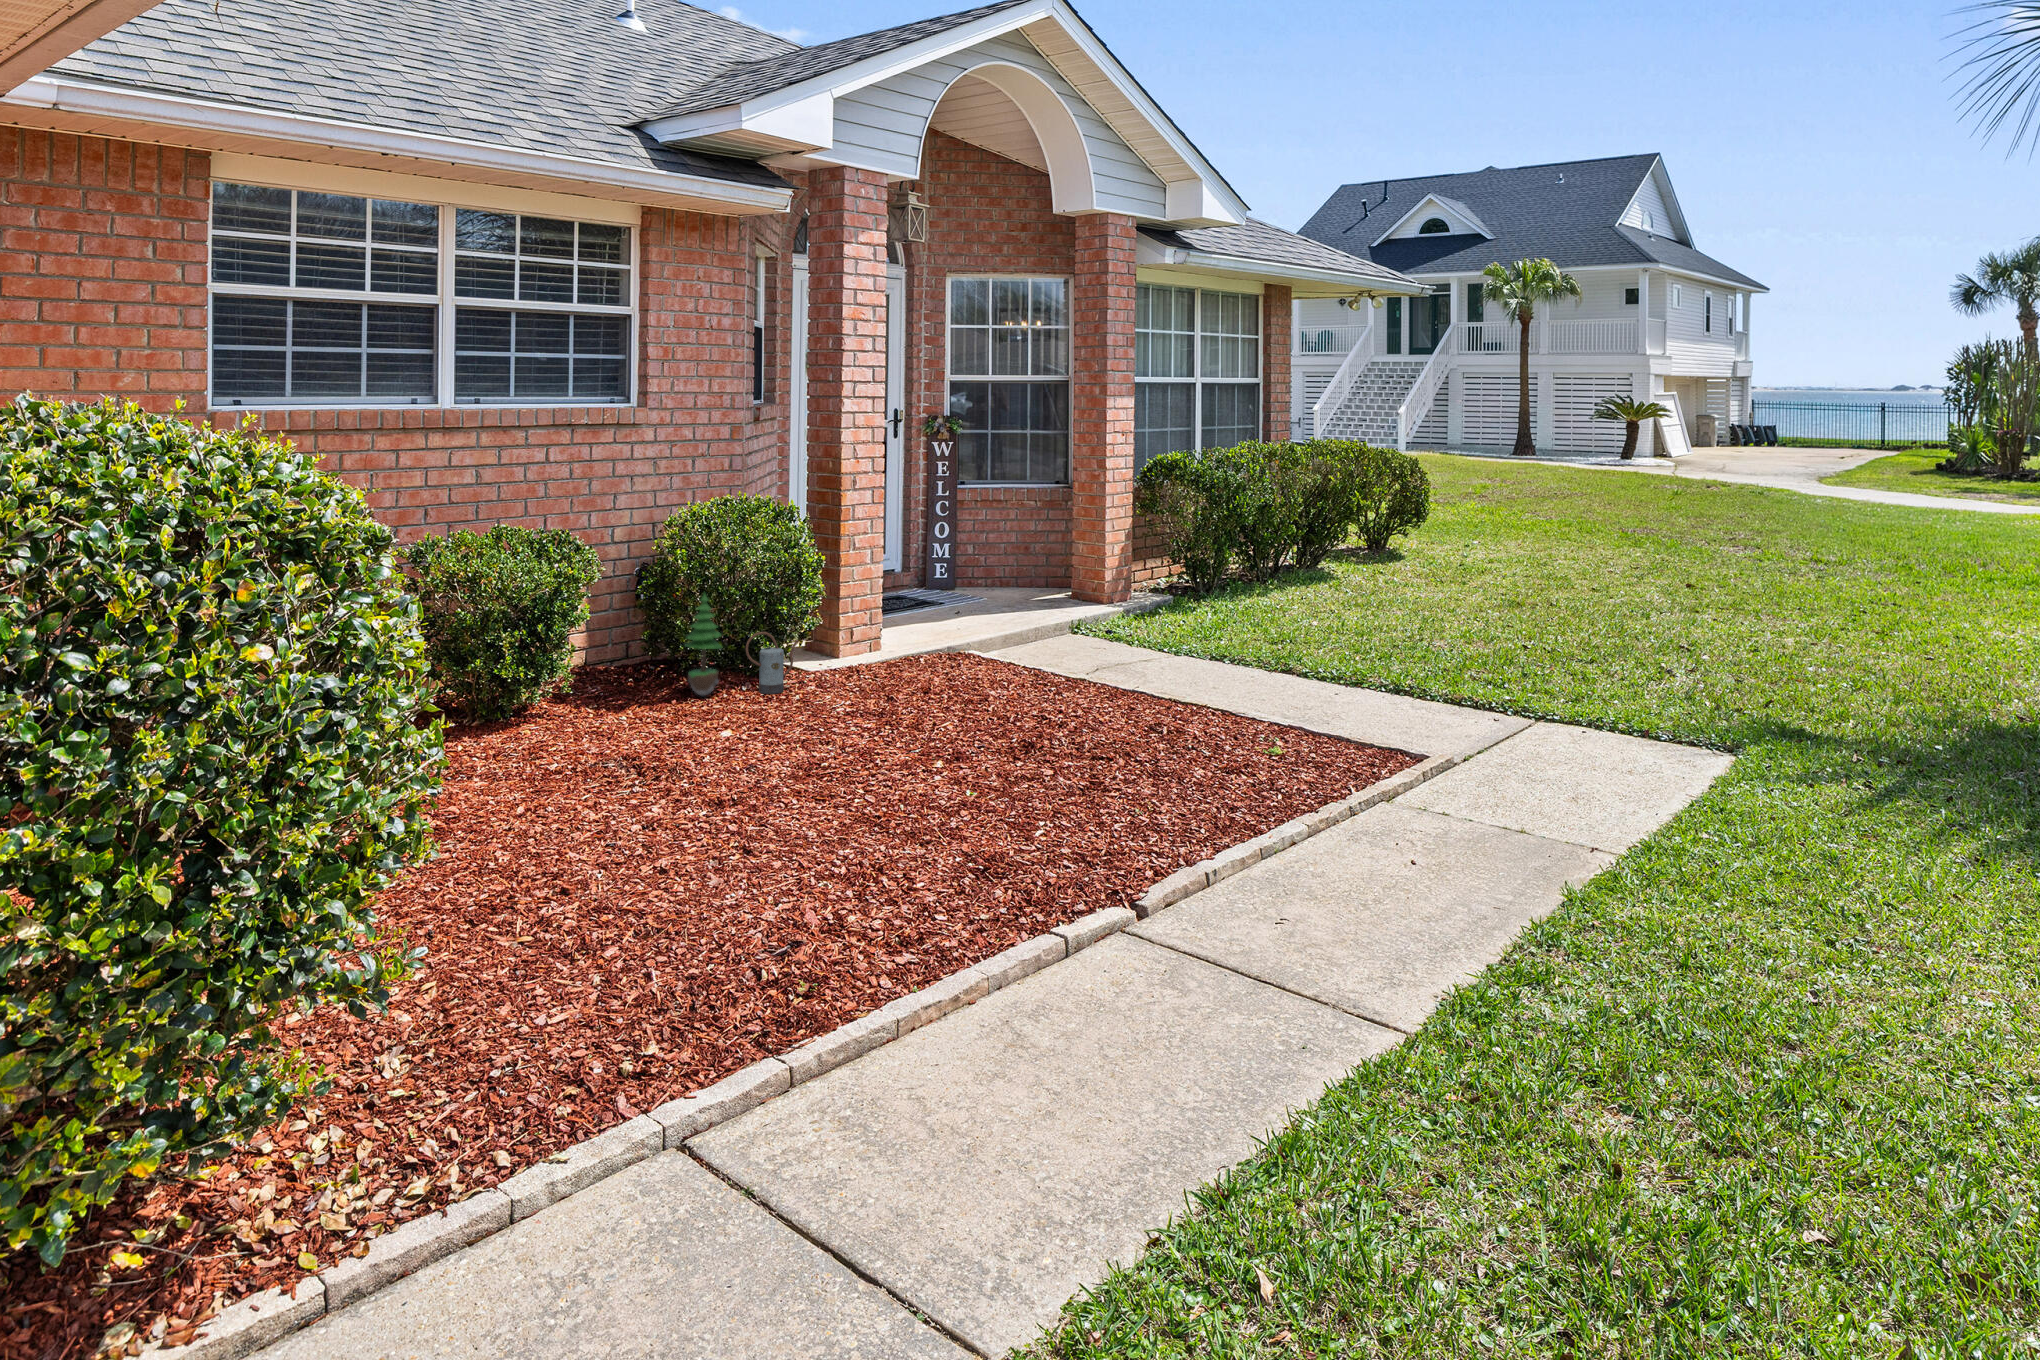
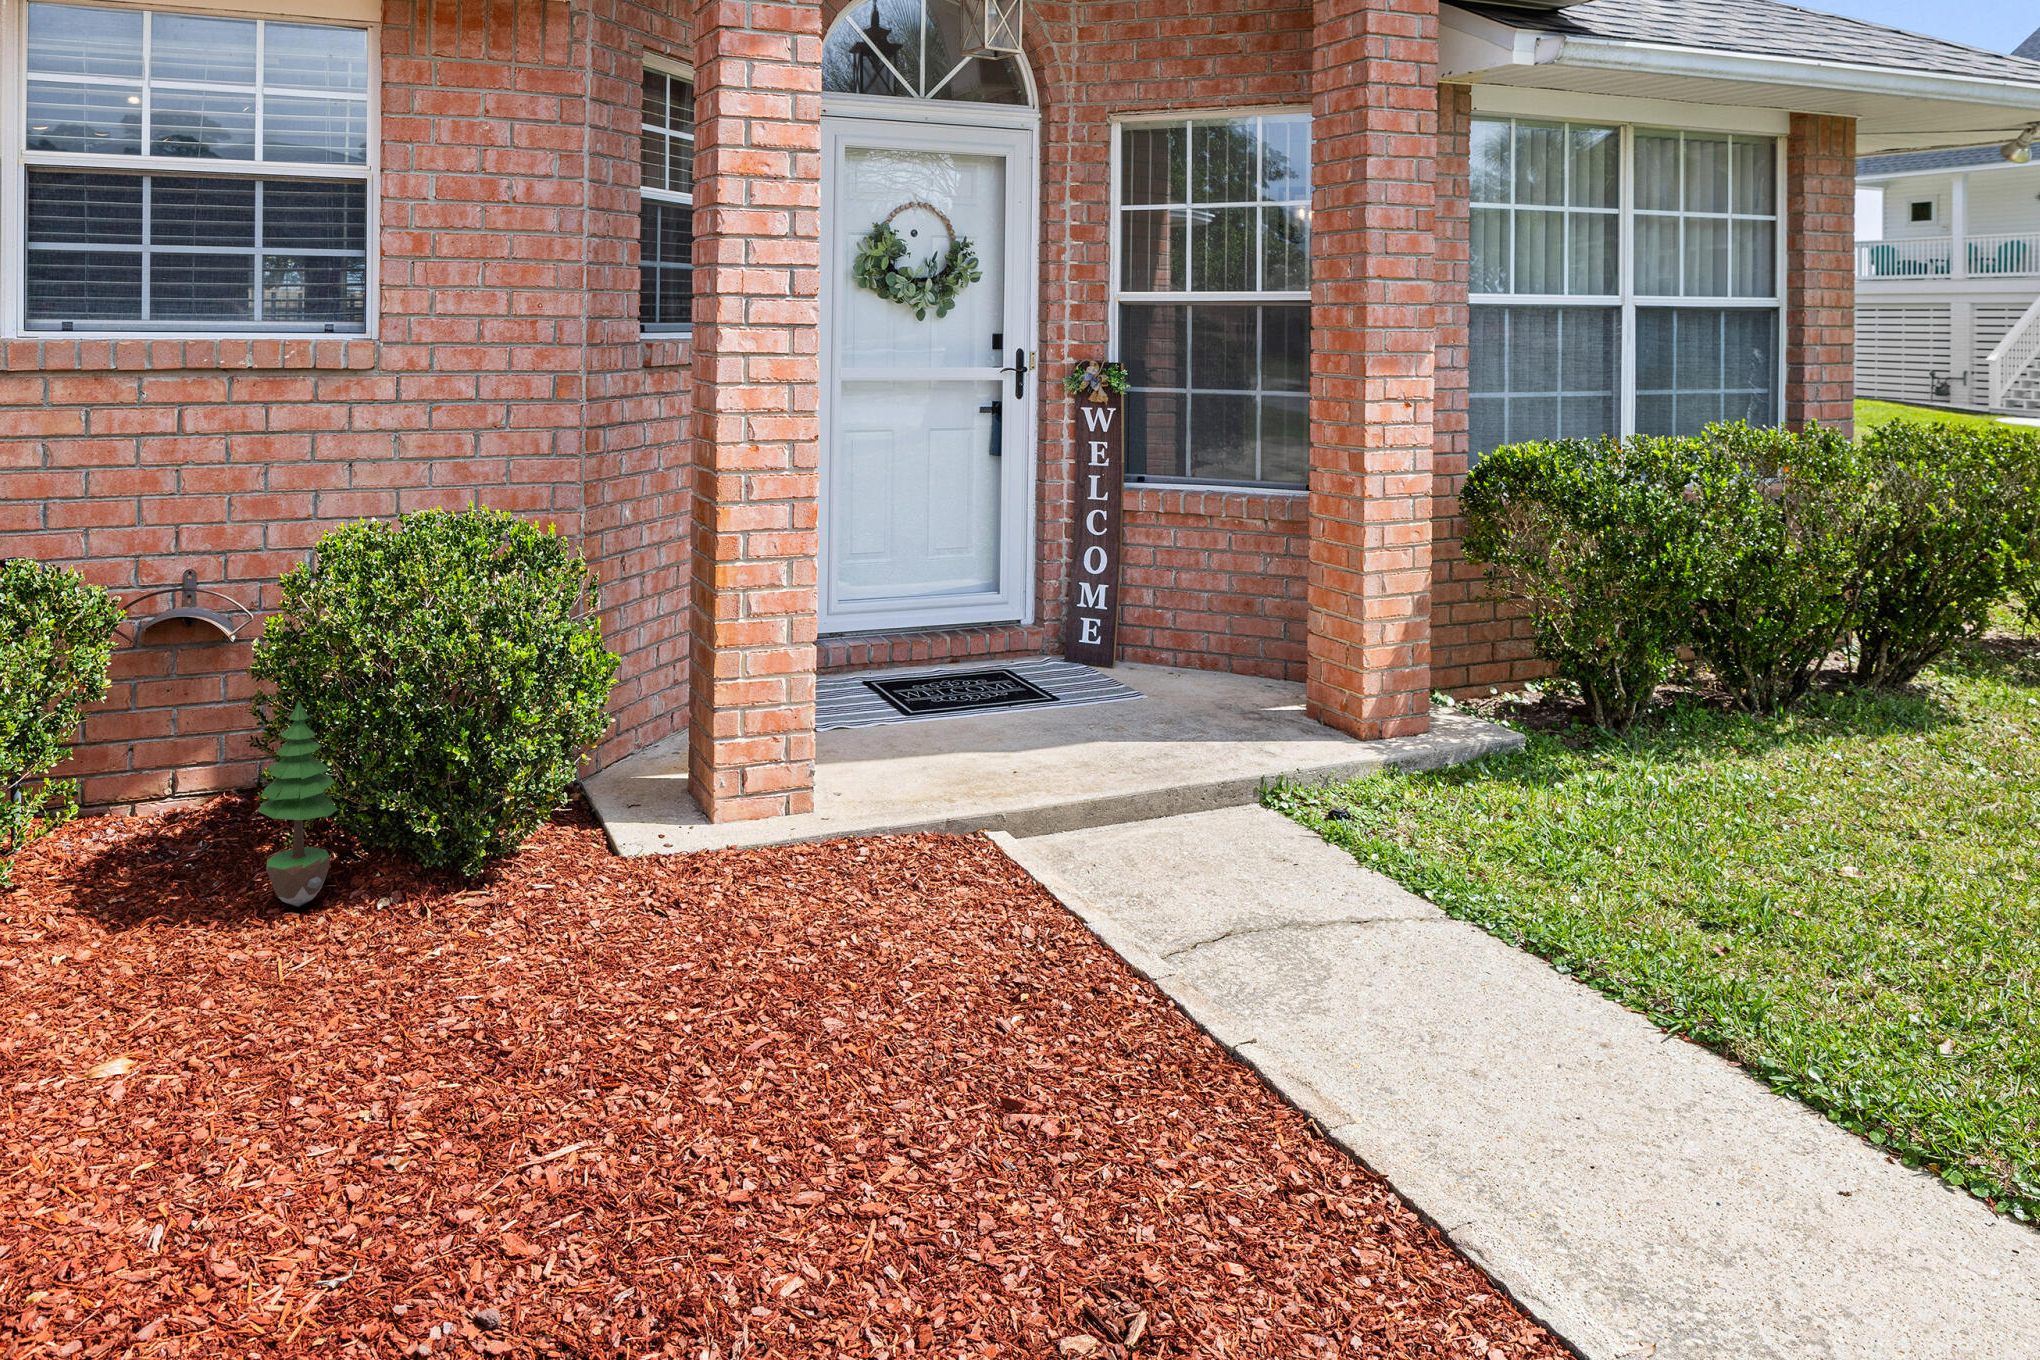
watering can: present [746,632,798,694] -> none [378,789,491,921]

